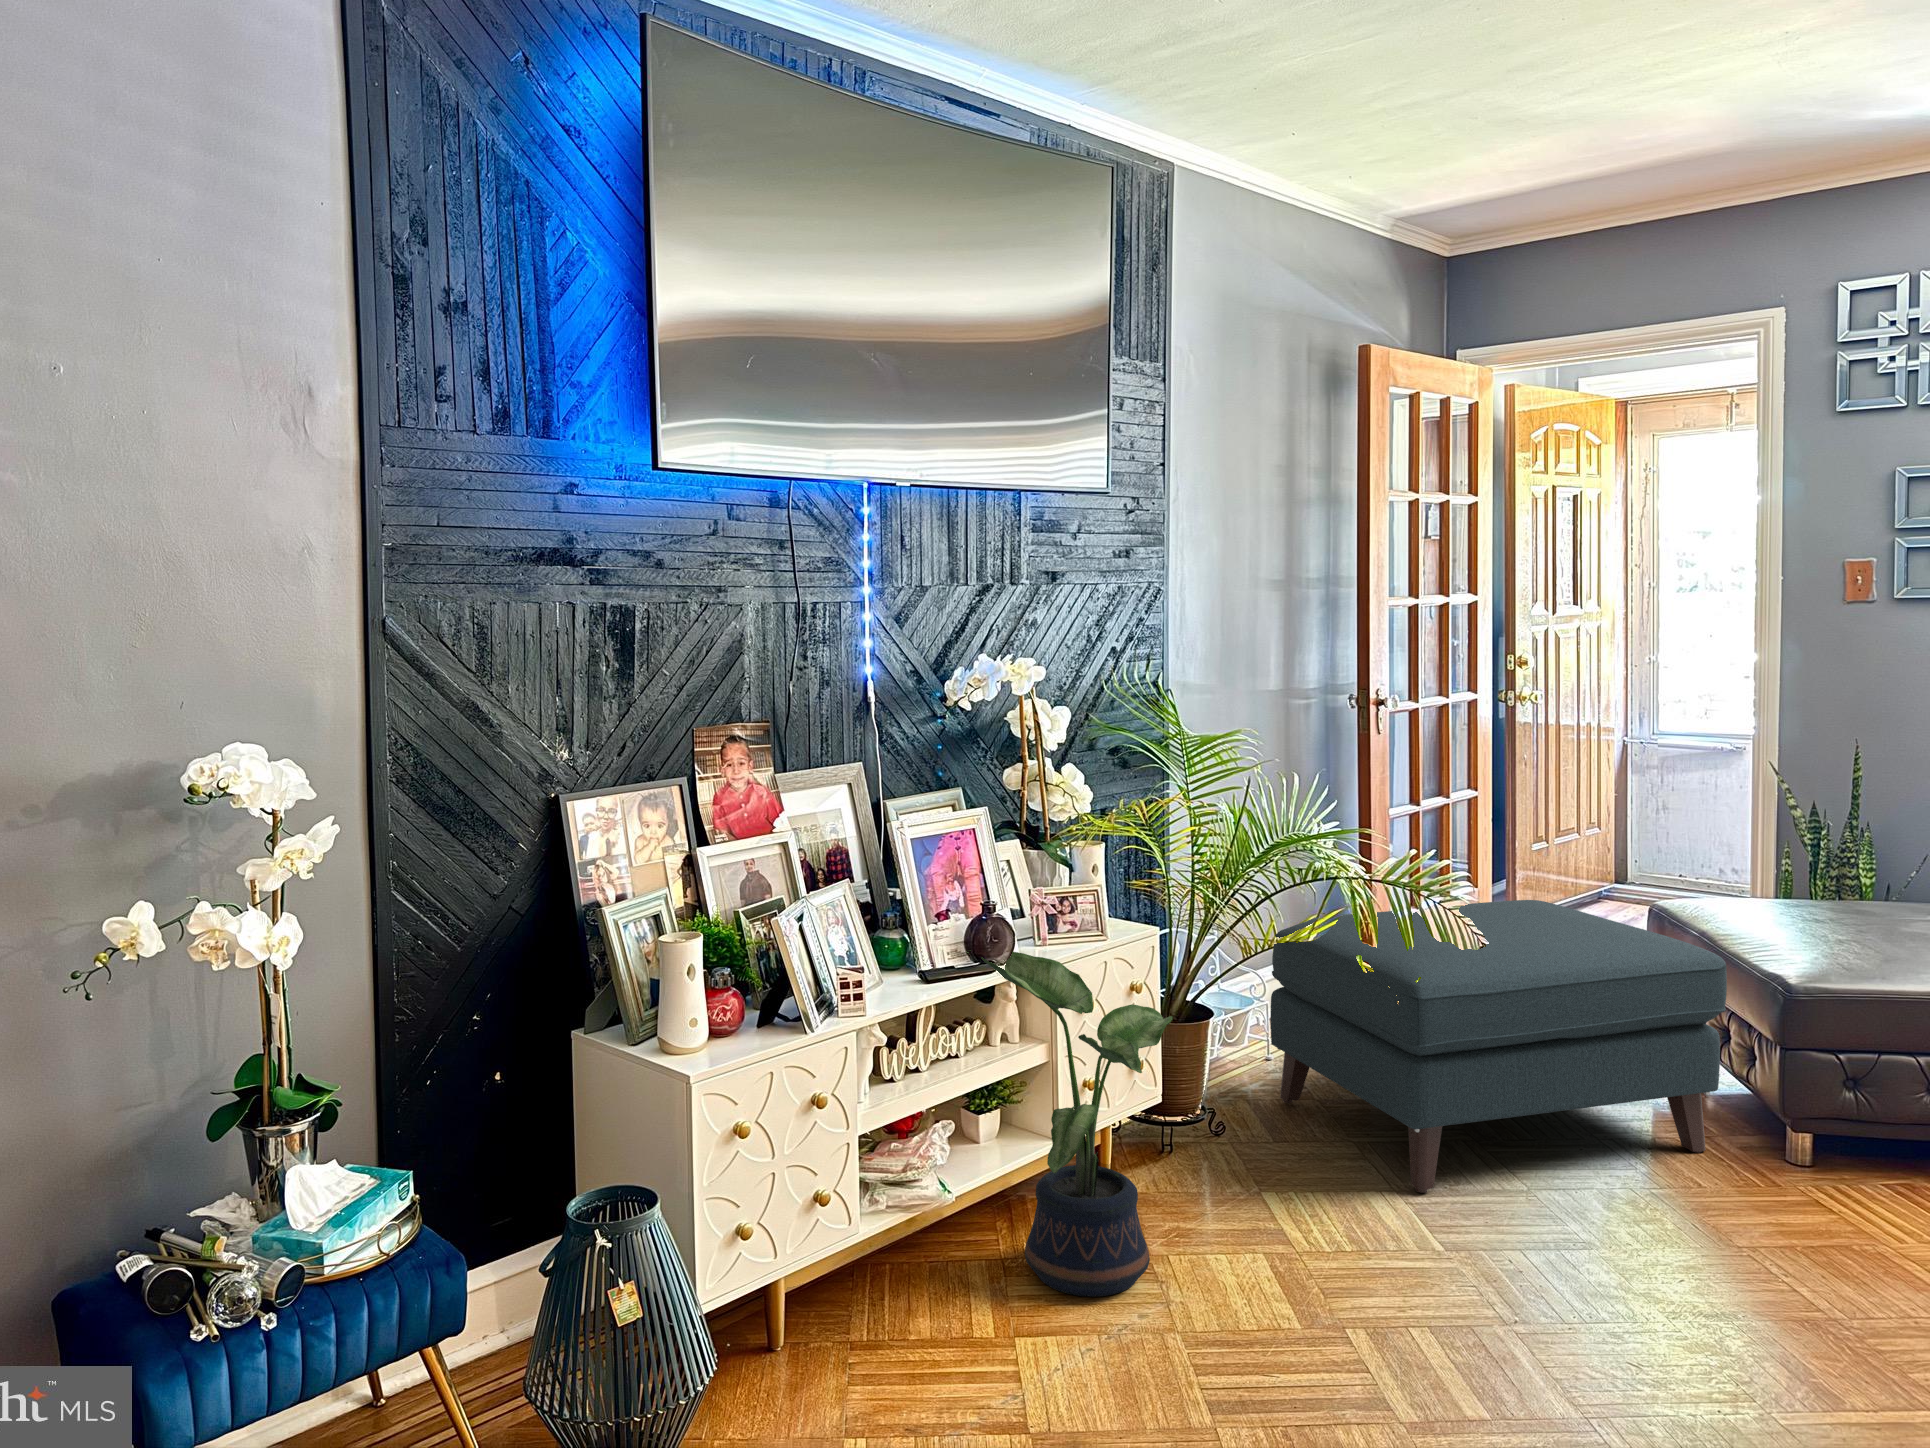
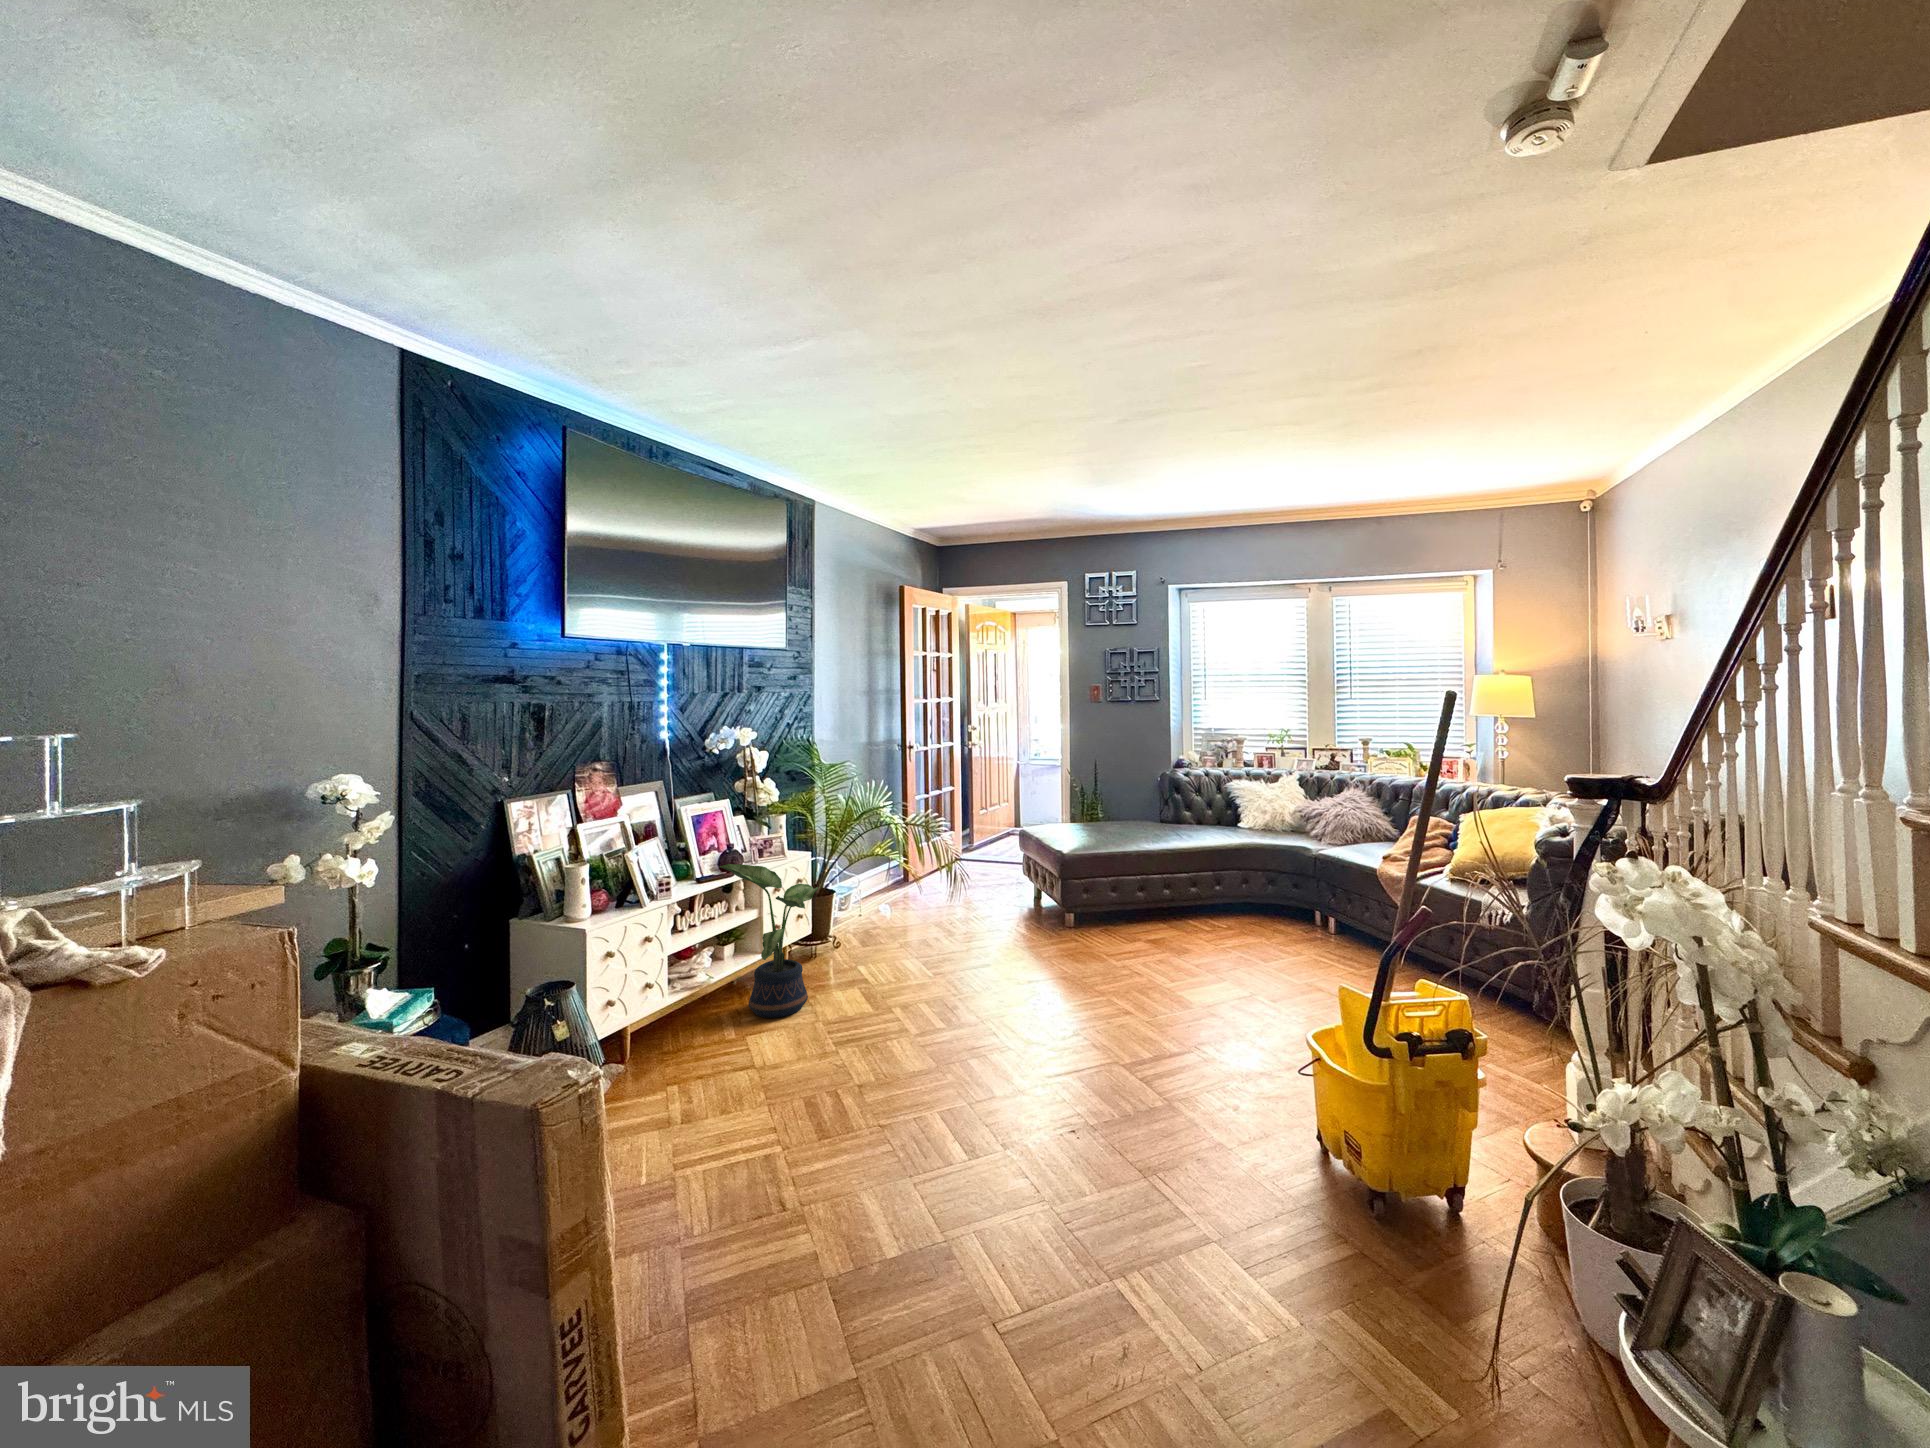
ottoman: present [1270,900,1727,1193] -> none [862,829,1040,955]

